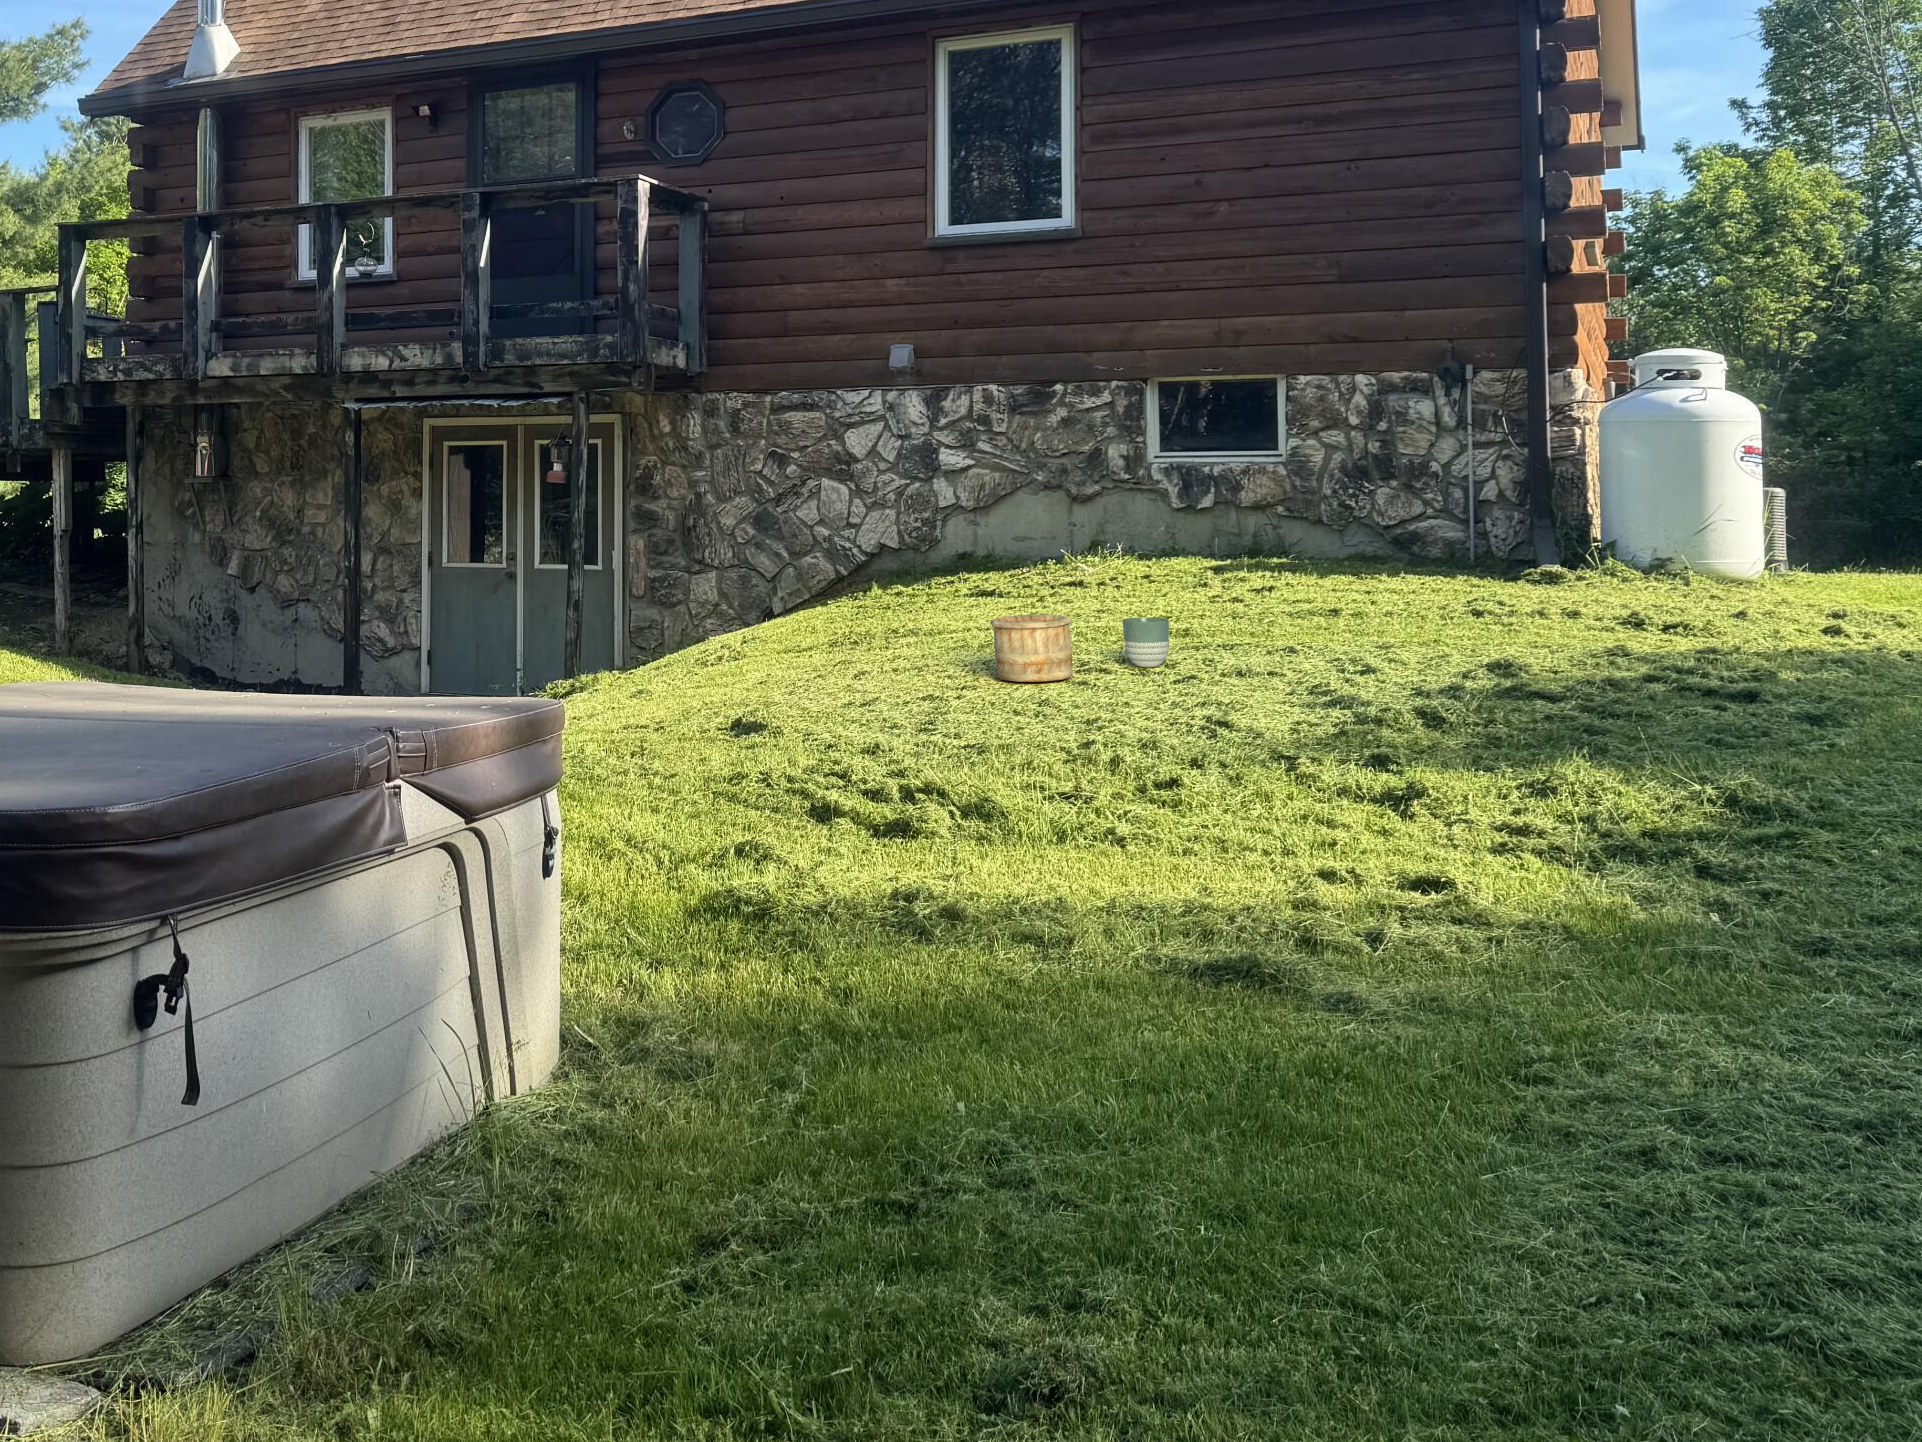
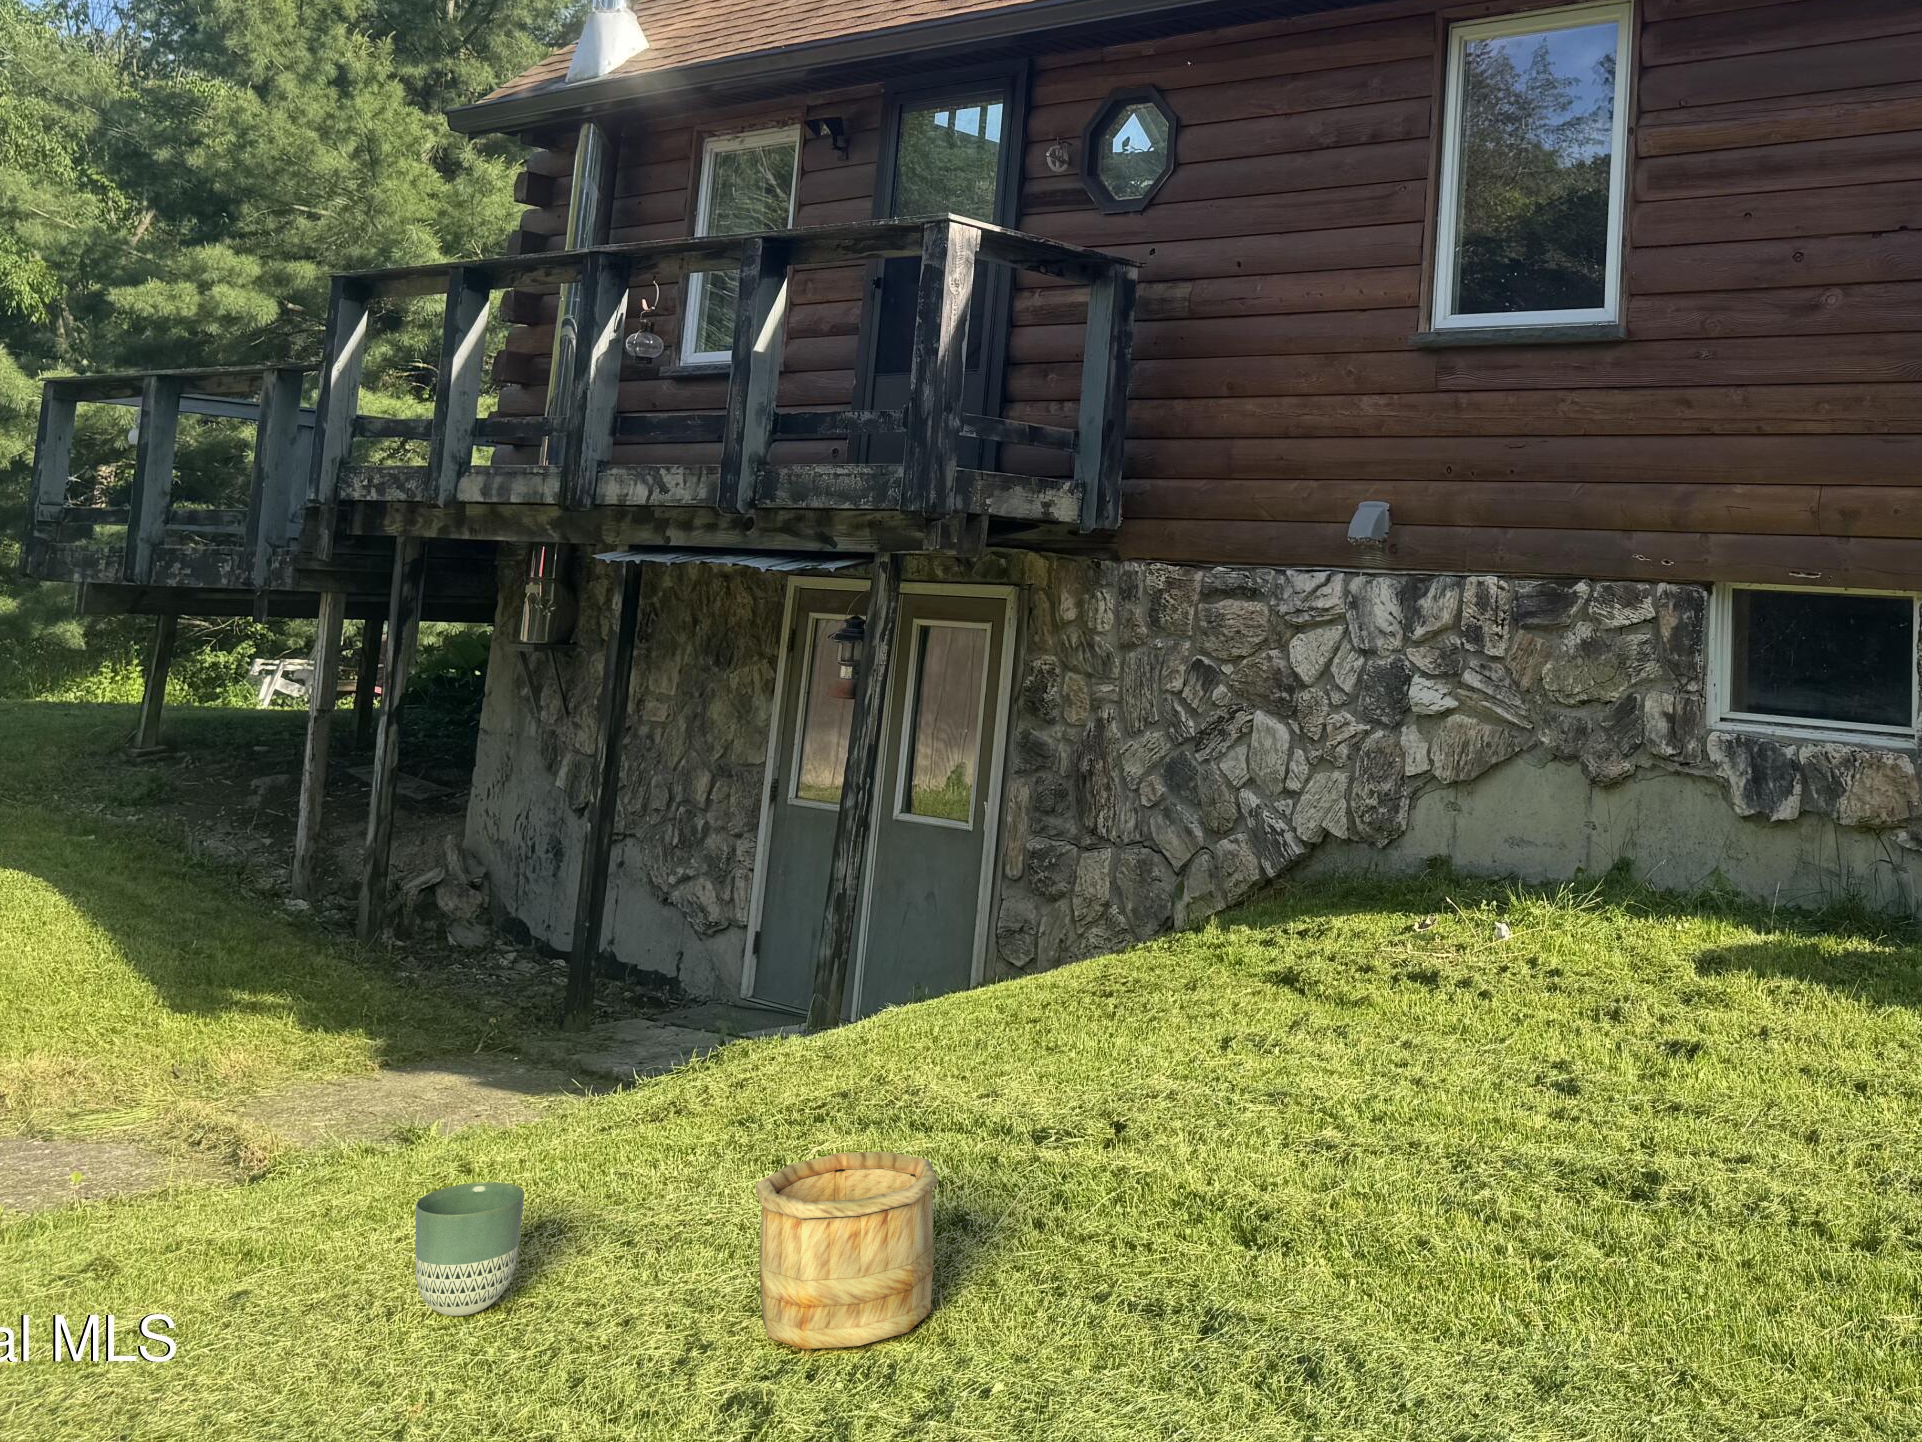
planter: present [1122,617,1169,667] -> present [415,1182,524,1316]

